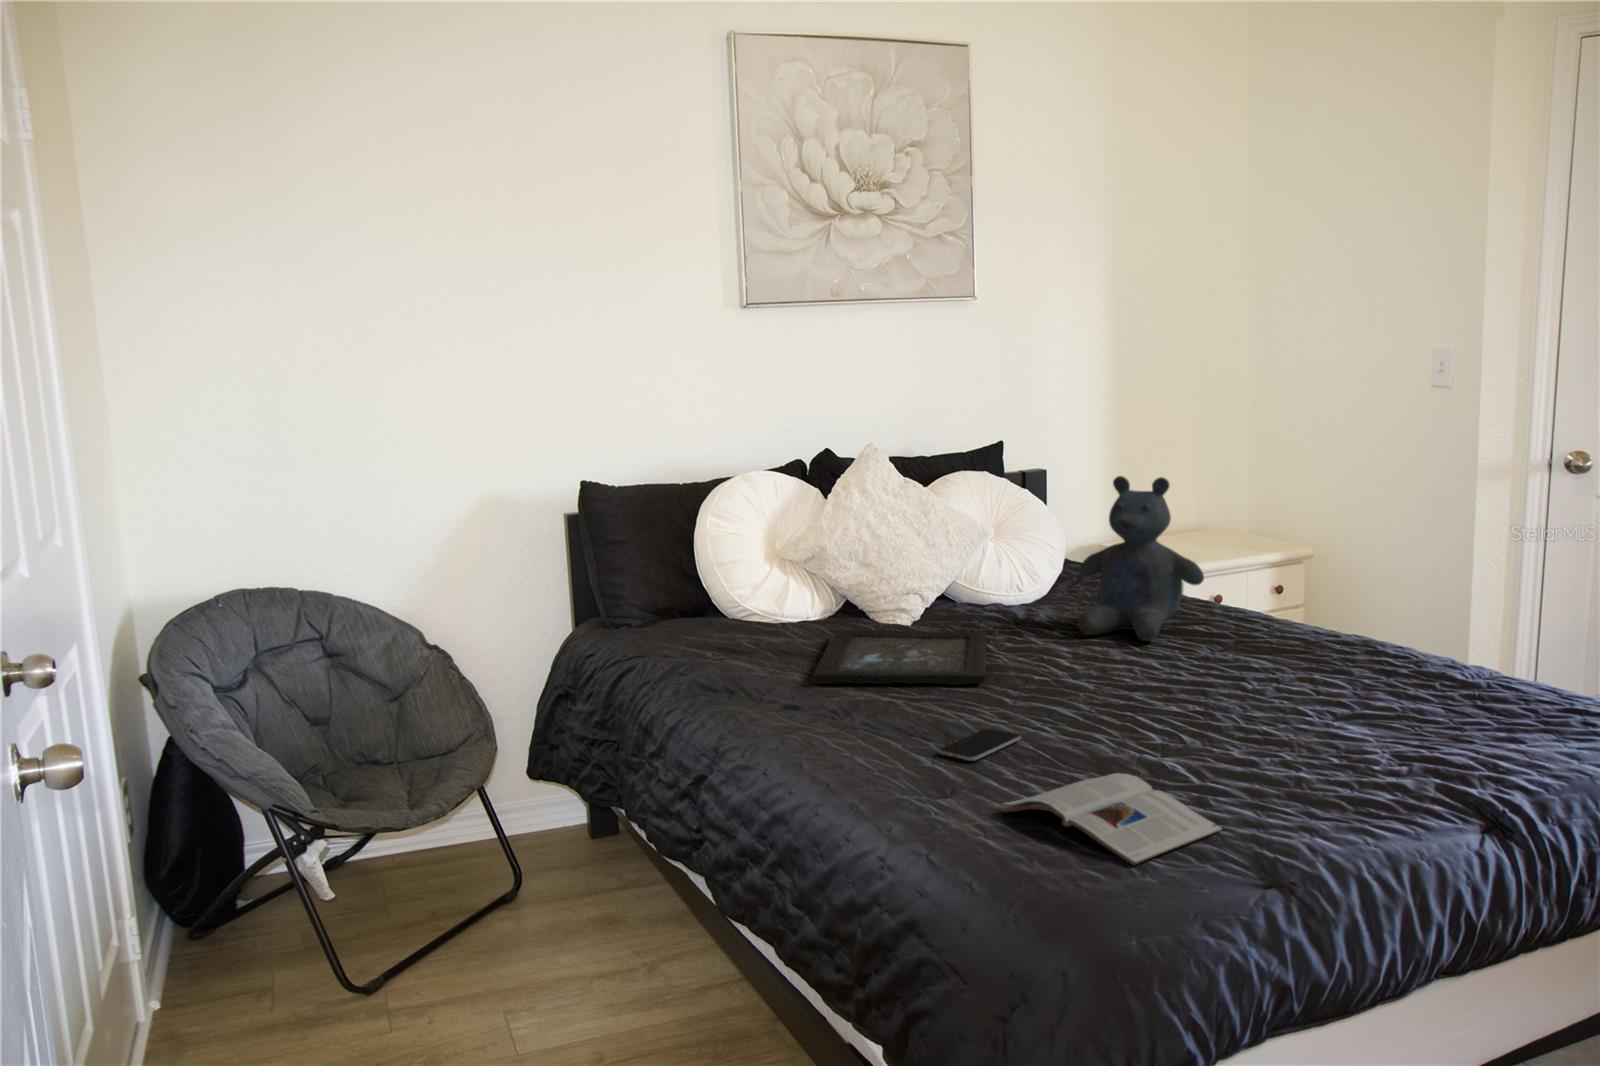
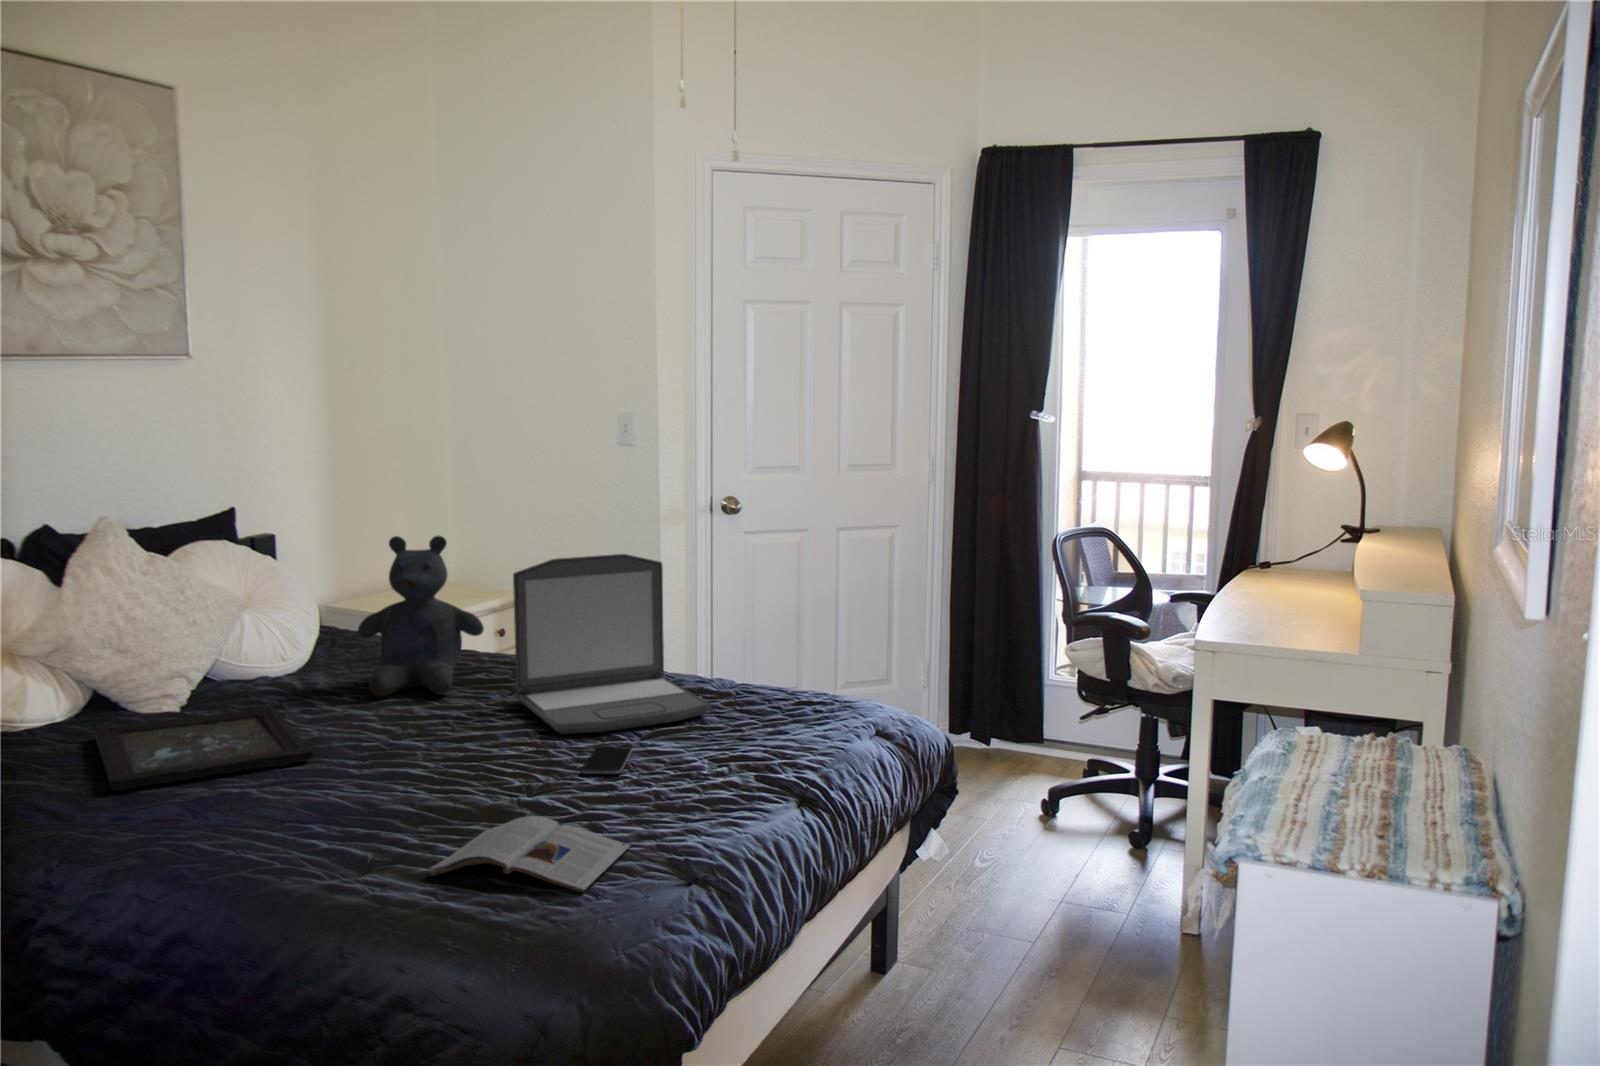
laptop: none [1216,506,1436,706] -> present [513,554,712,734]
smartphone: present [939,729,1021,761] -> present [582,747,632,774]

